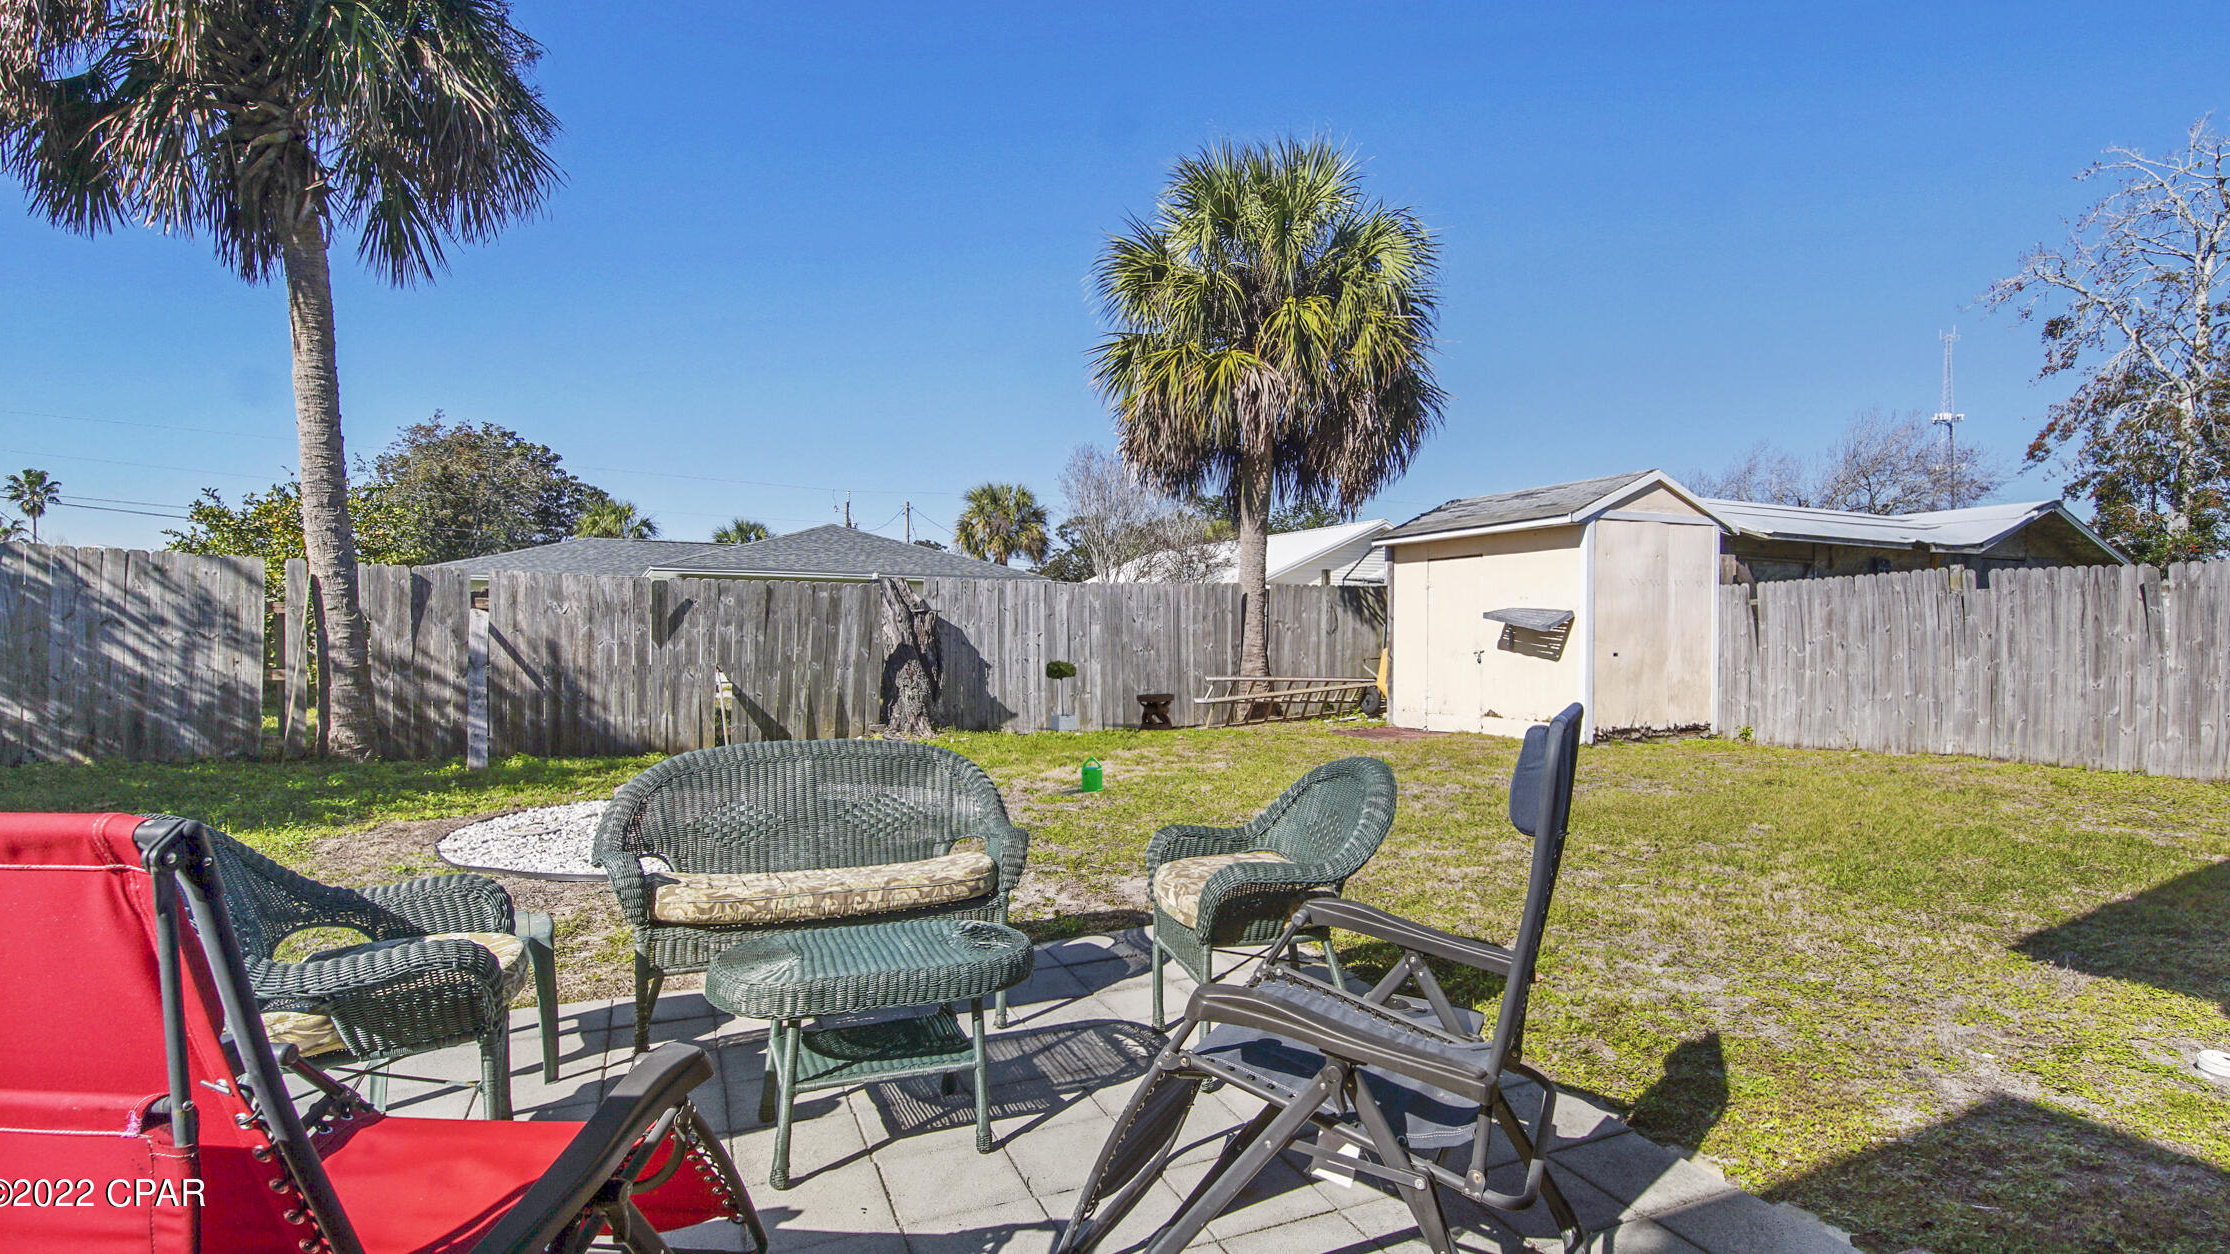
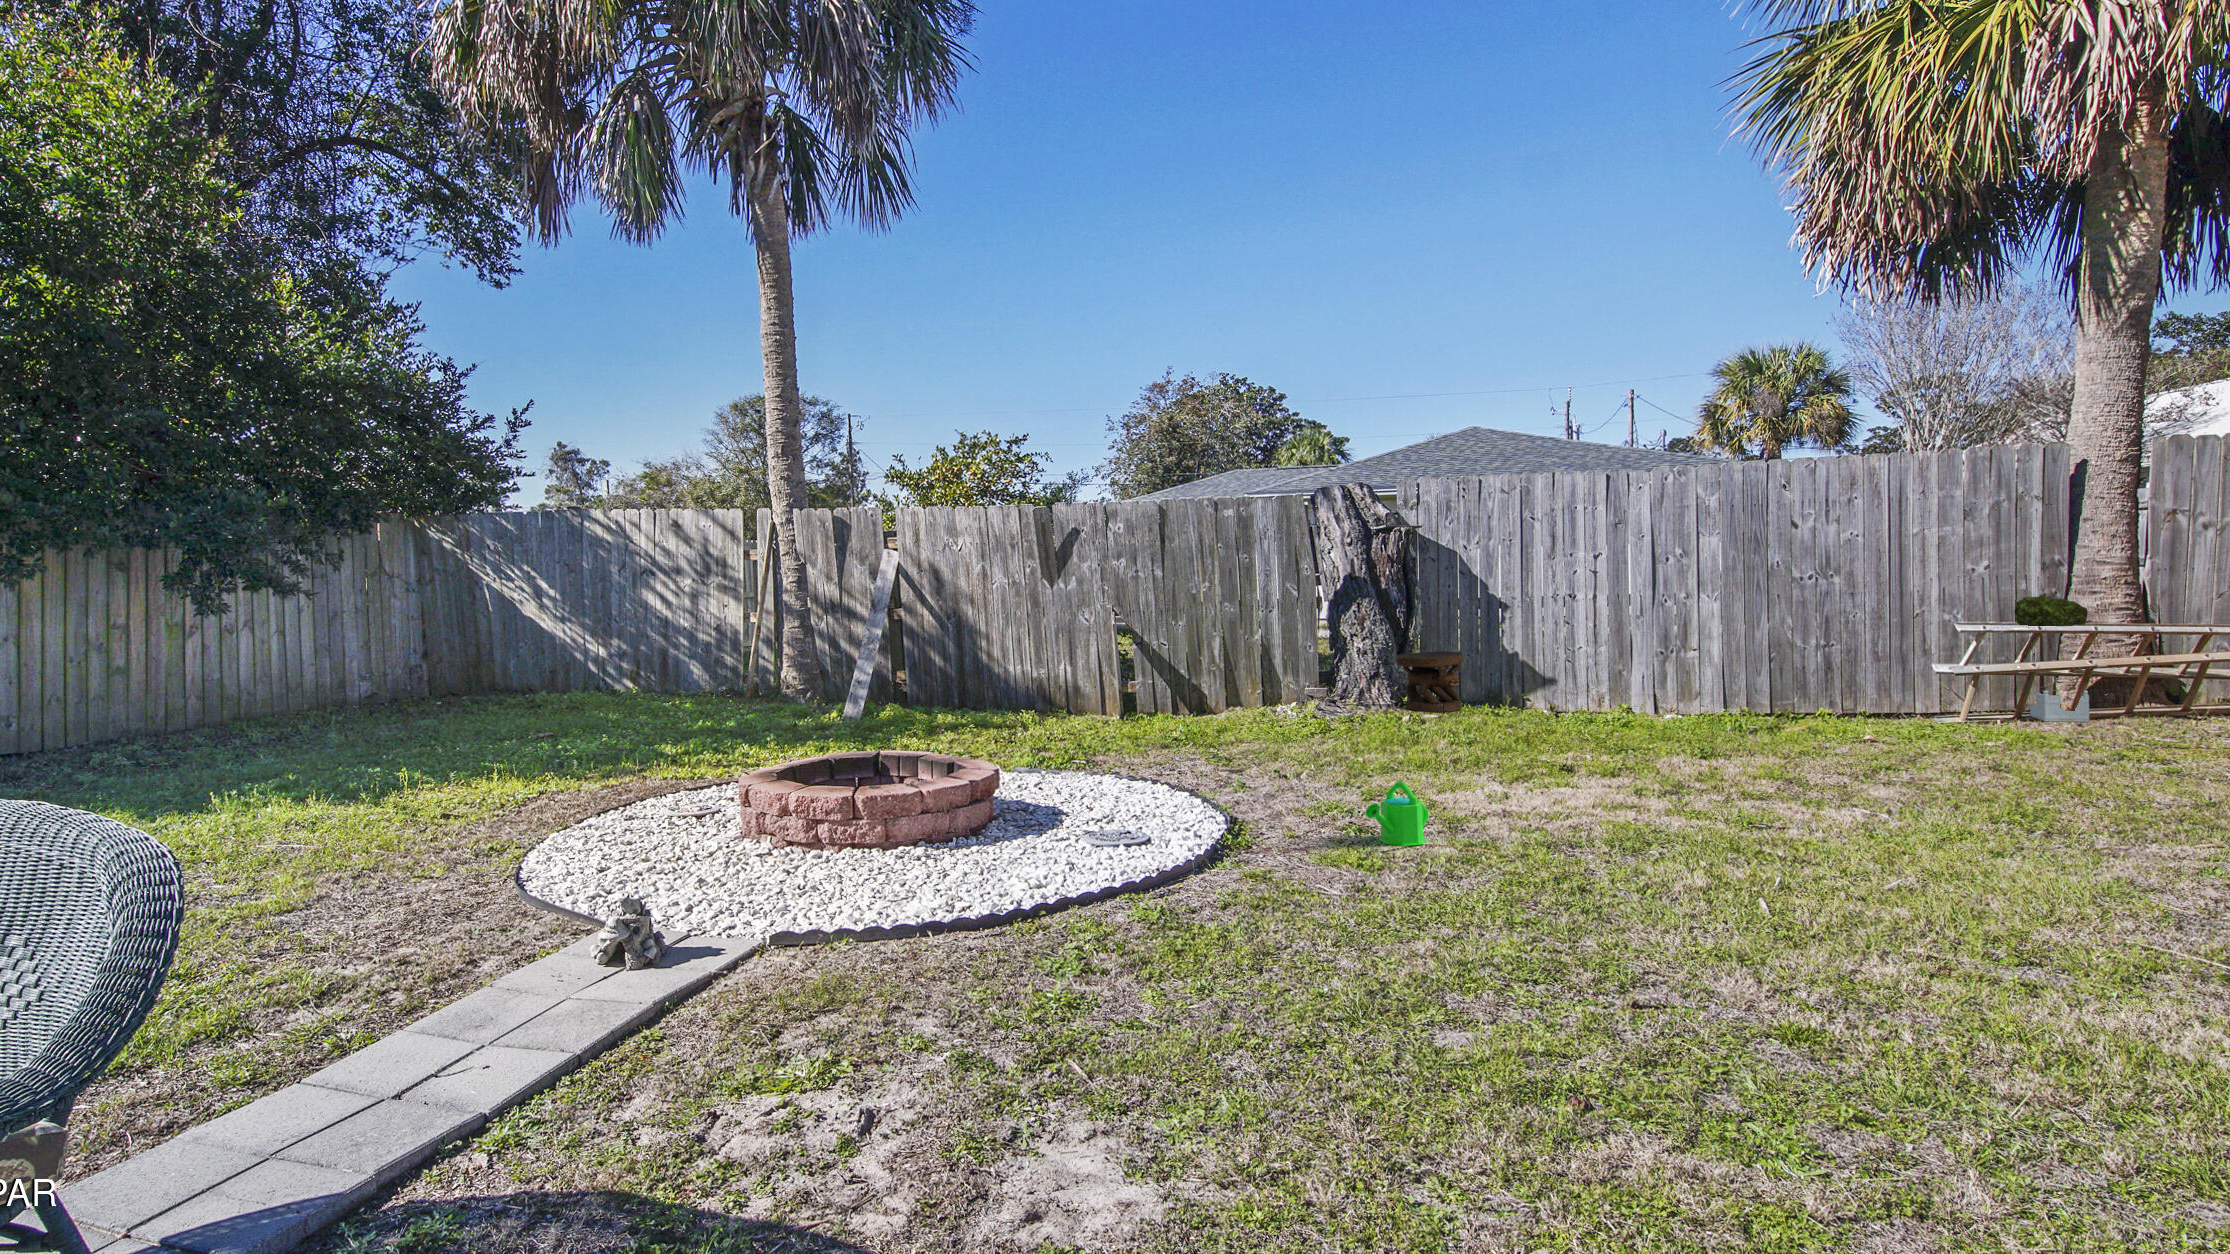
potted tree: present [1046,660,1076,731] -> present [2014,594,2089,722]
side table: present [1136,694,1174,730] -> present [1396,651,1464,712]

